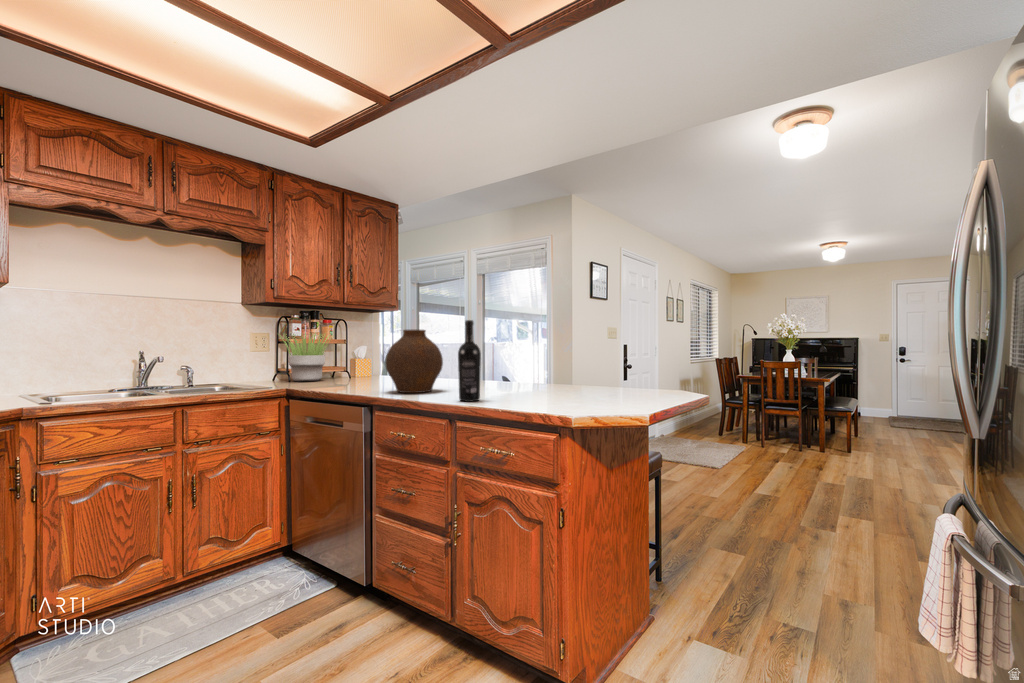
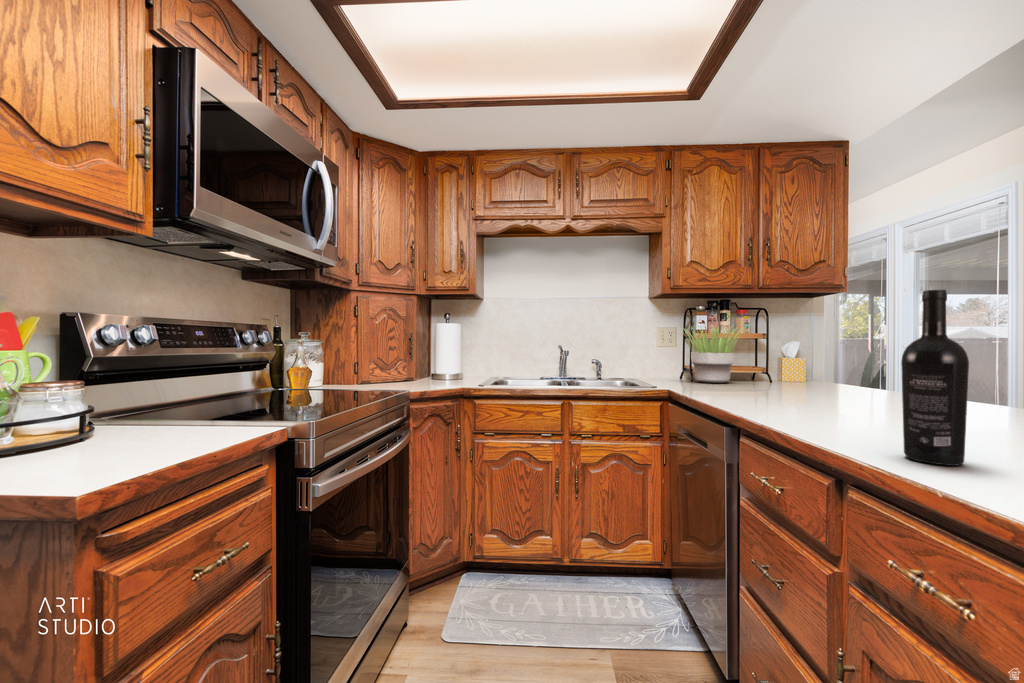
vase: present [385,329,443,393] -> none [780,316,894,422]

